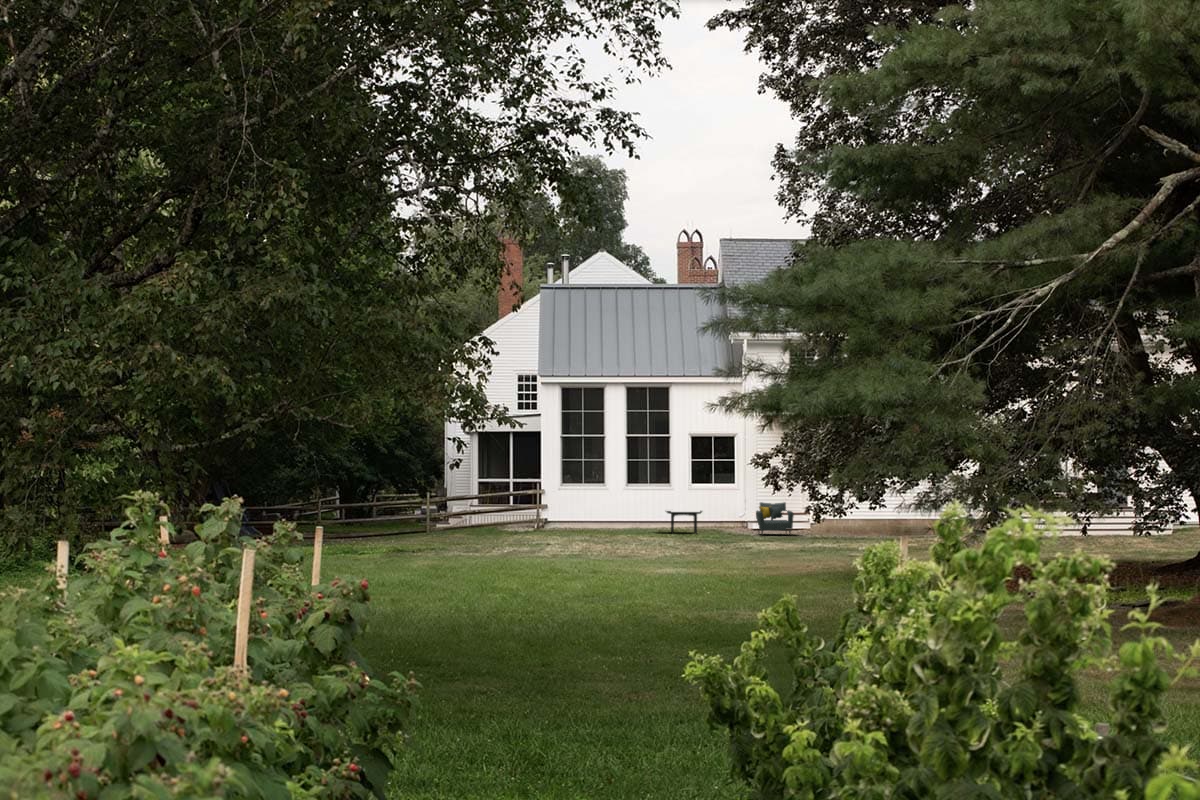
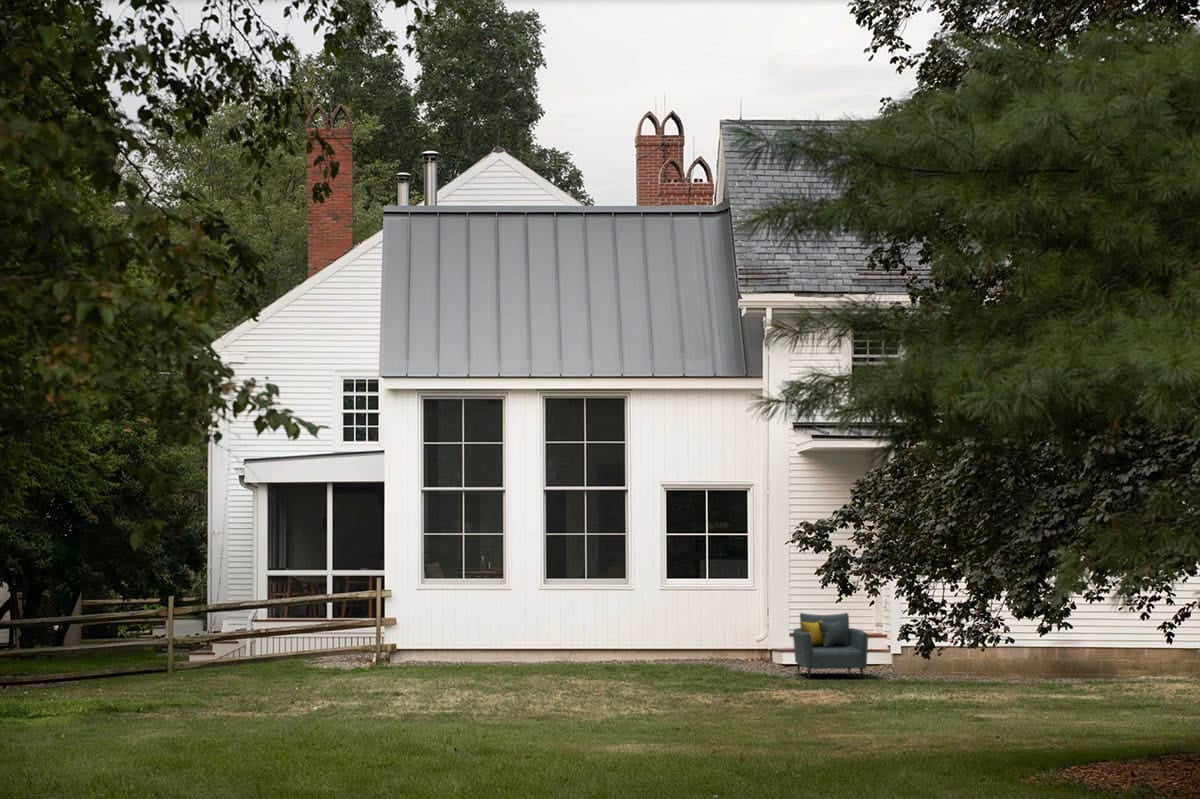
round table: present [666,511,702,534] -> none [621,628,693,676]

